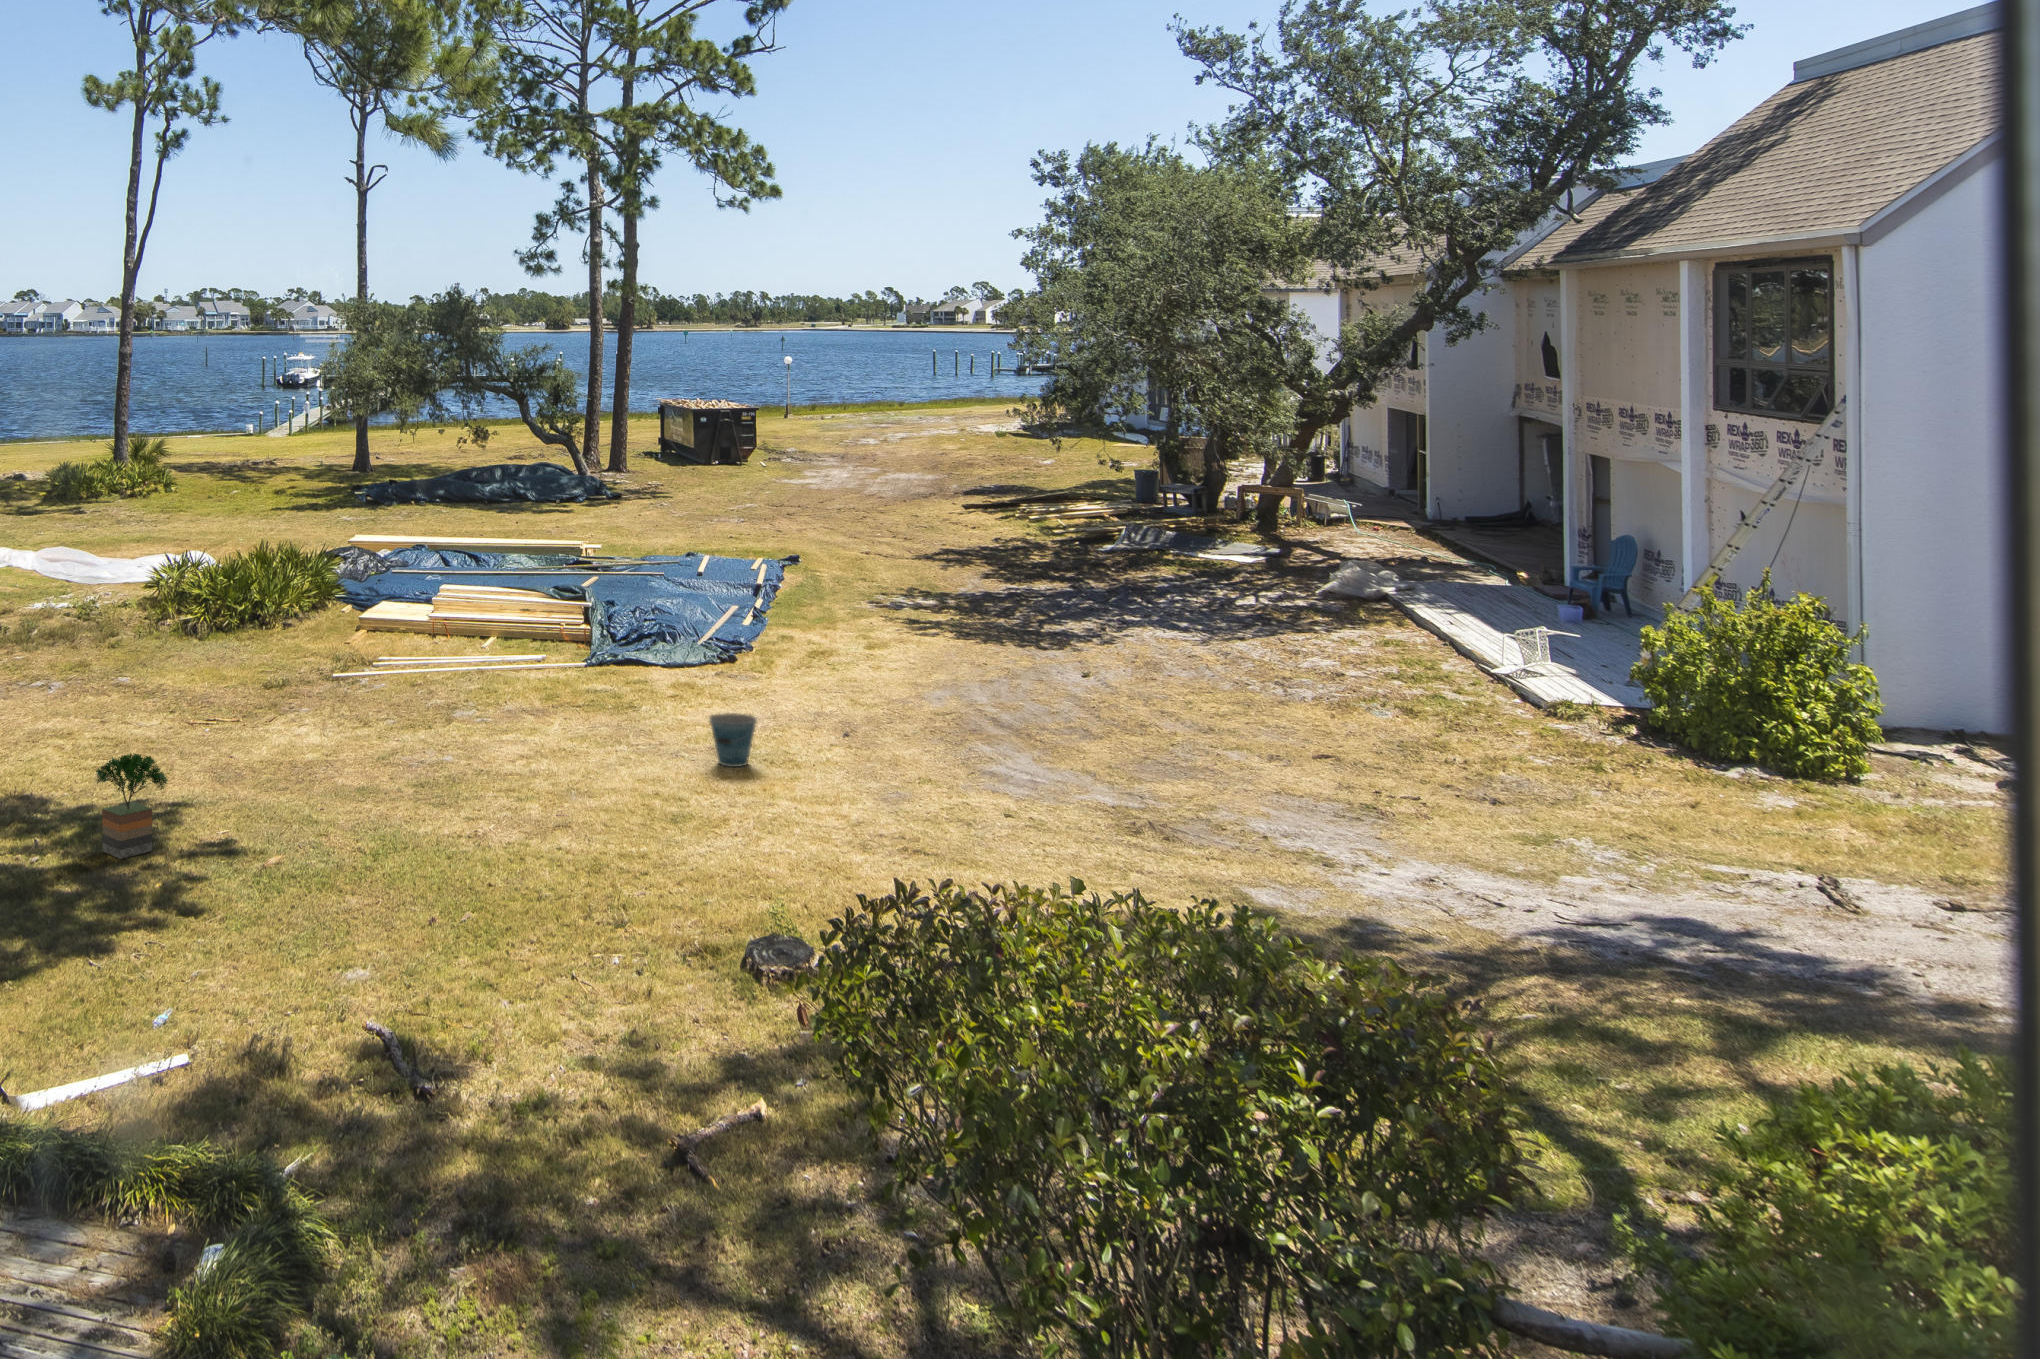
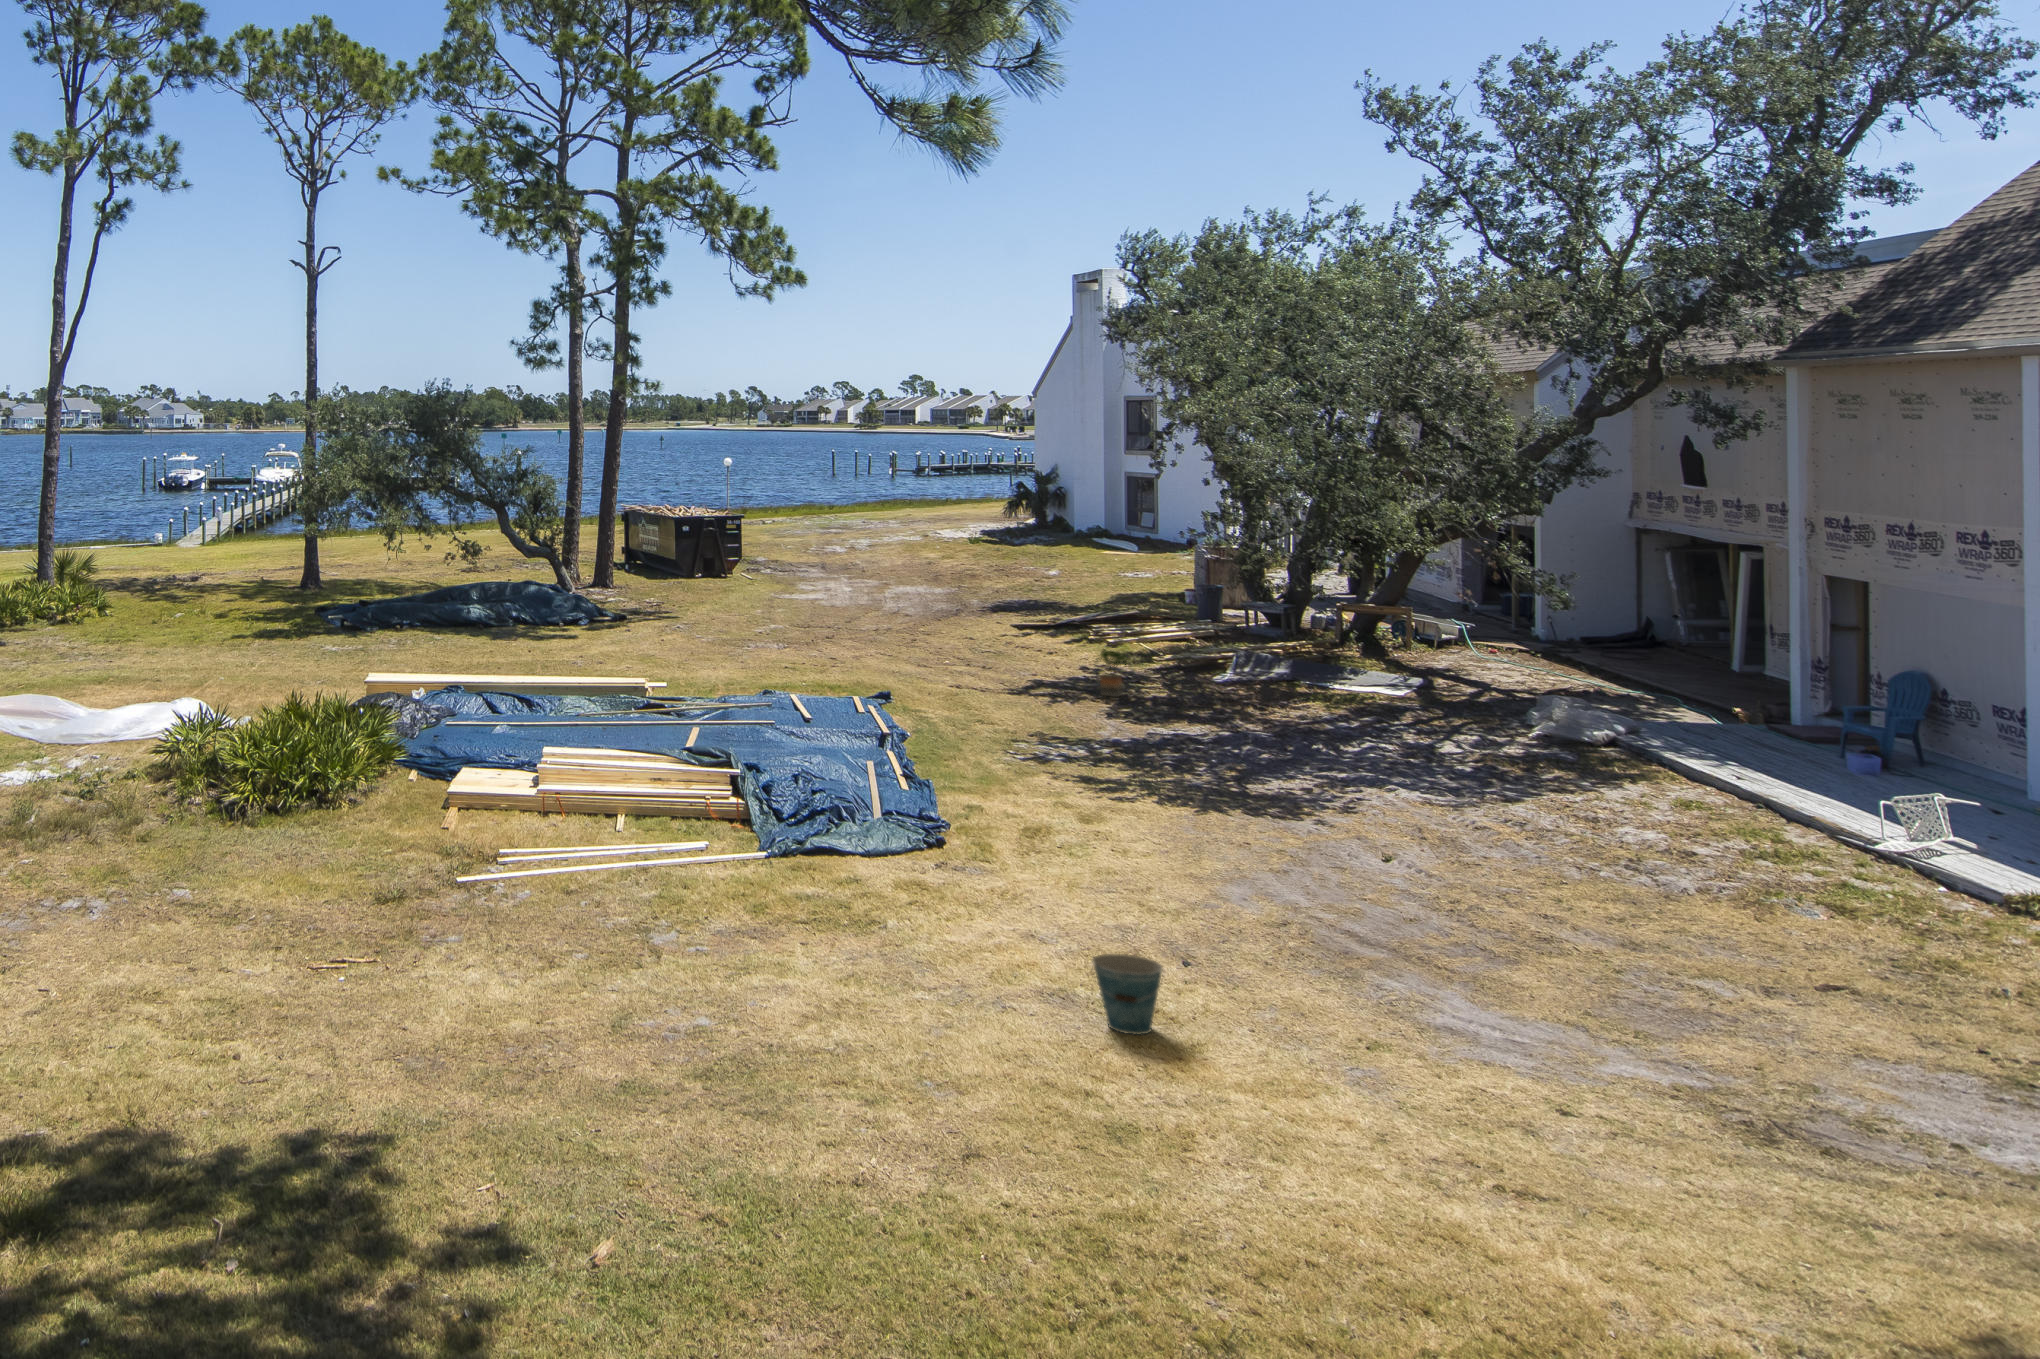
potted tree: present [96,753,168,859] -> present [1096,650,1128,697]

